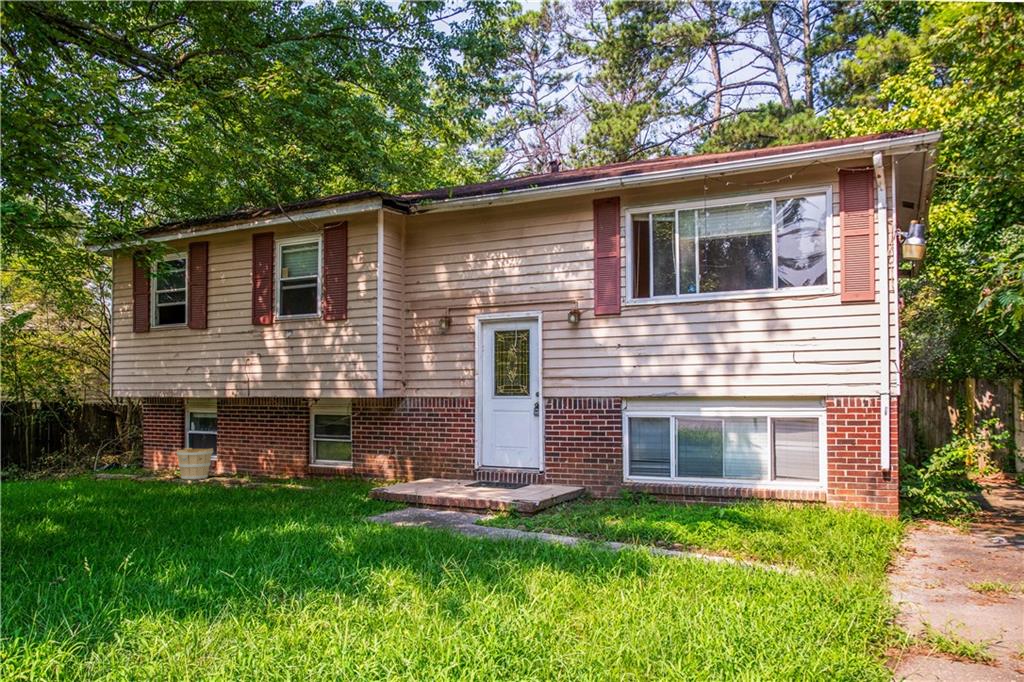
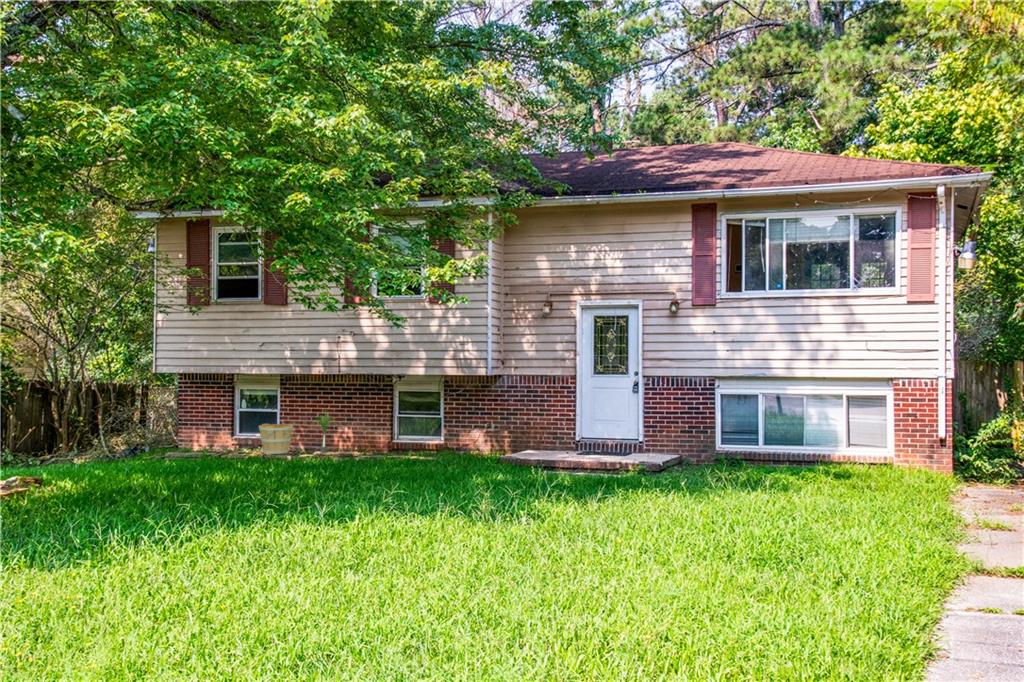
potted plant: none [222,433,254,480] -> present [318,415,330,453]

